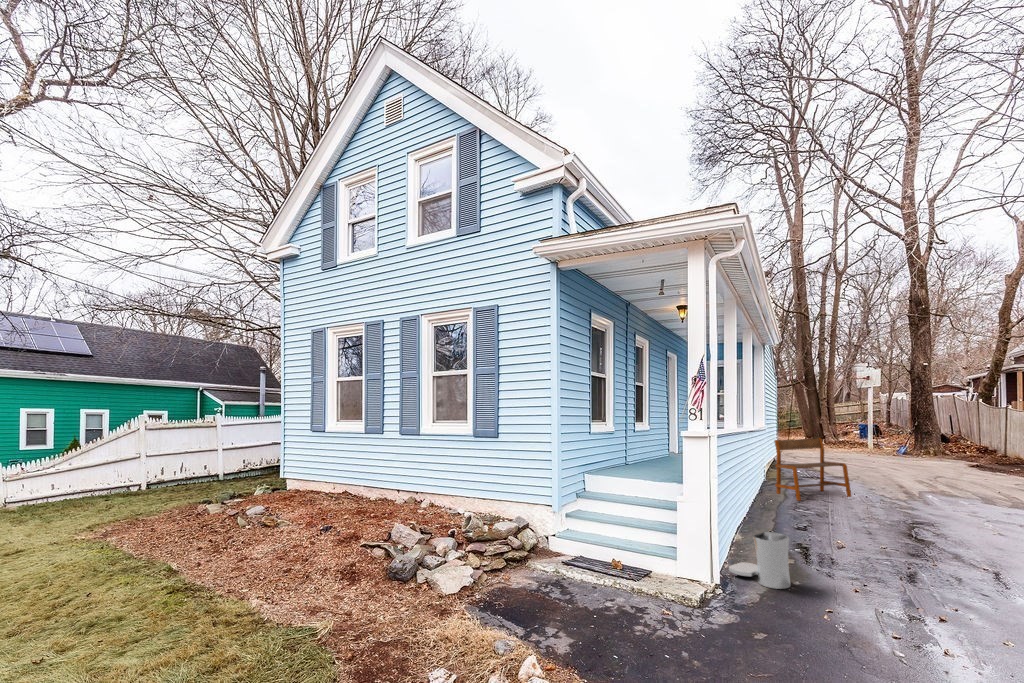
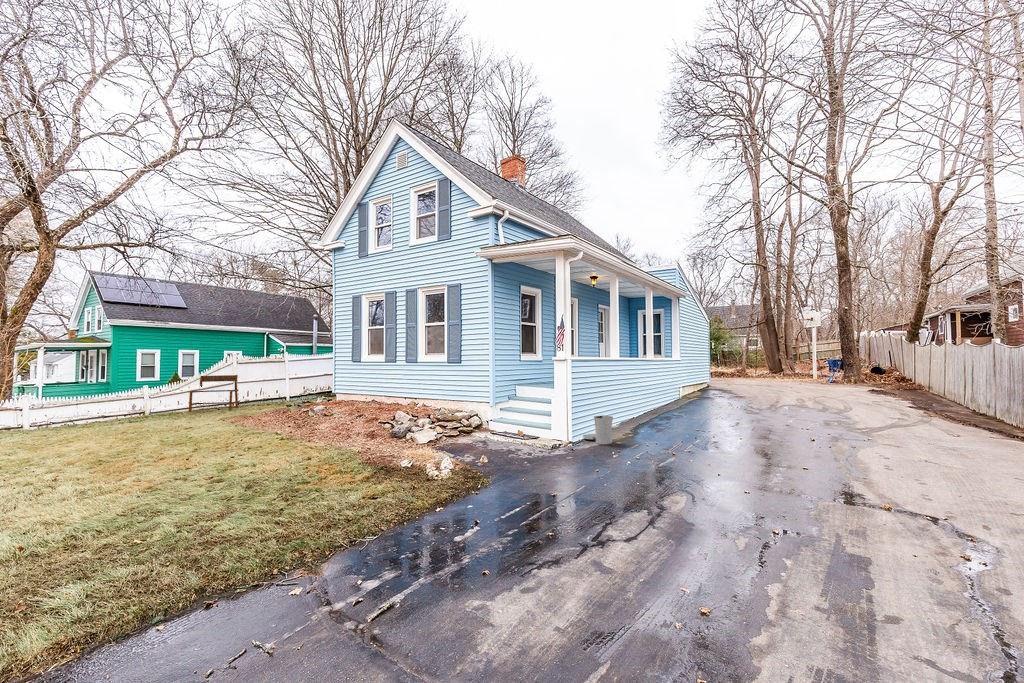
bench: present [774,438,851,501] -> present [189,375,239,412]

